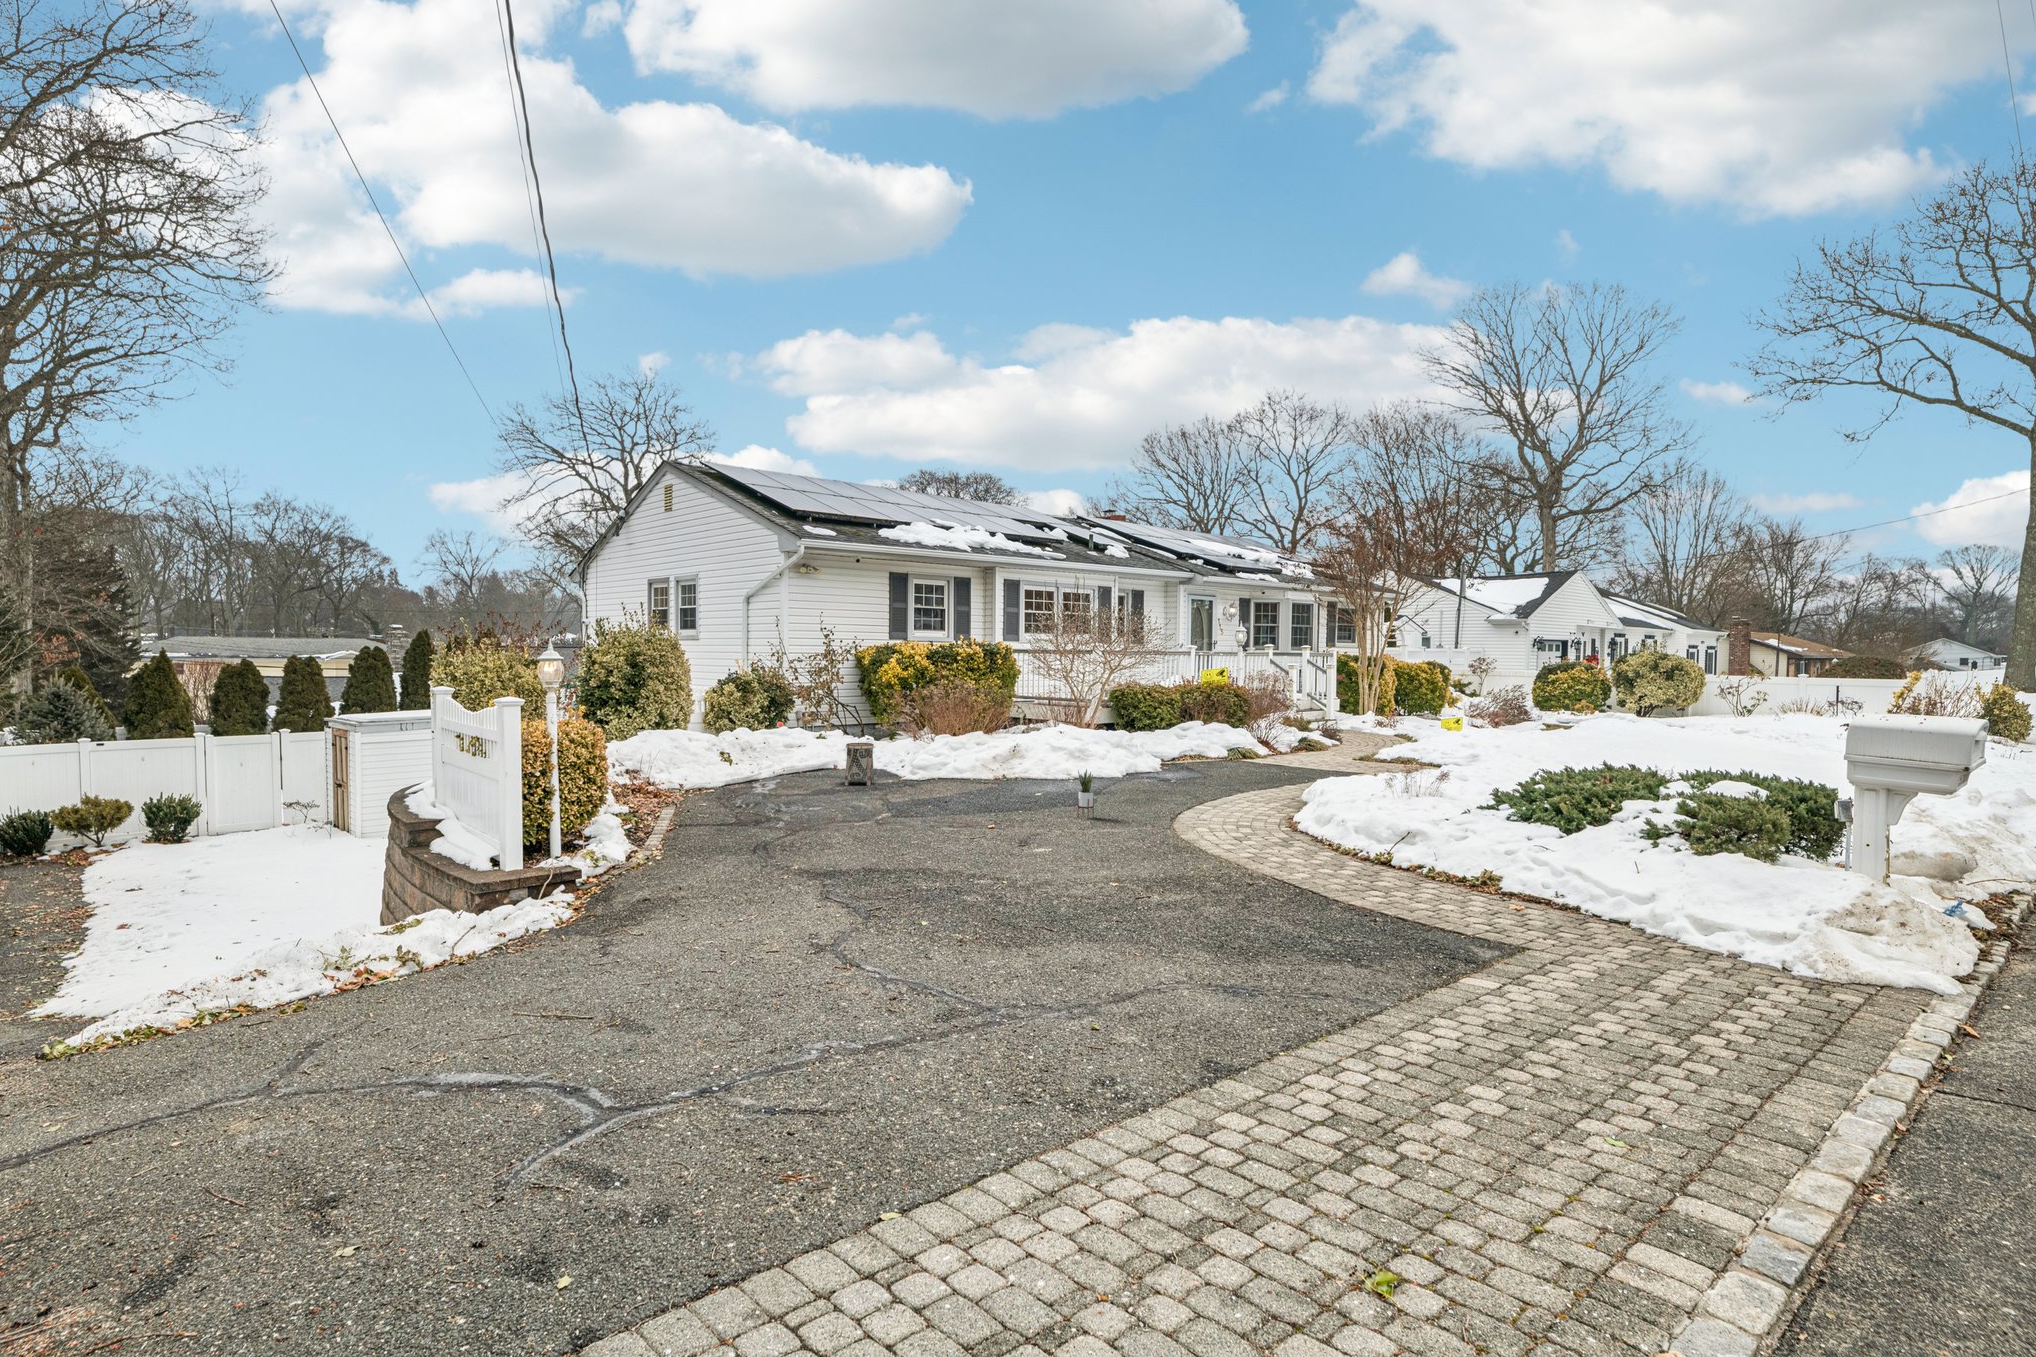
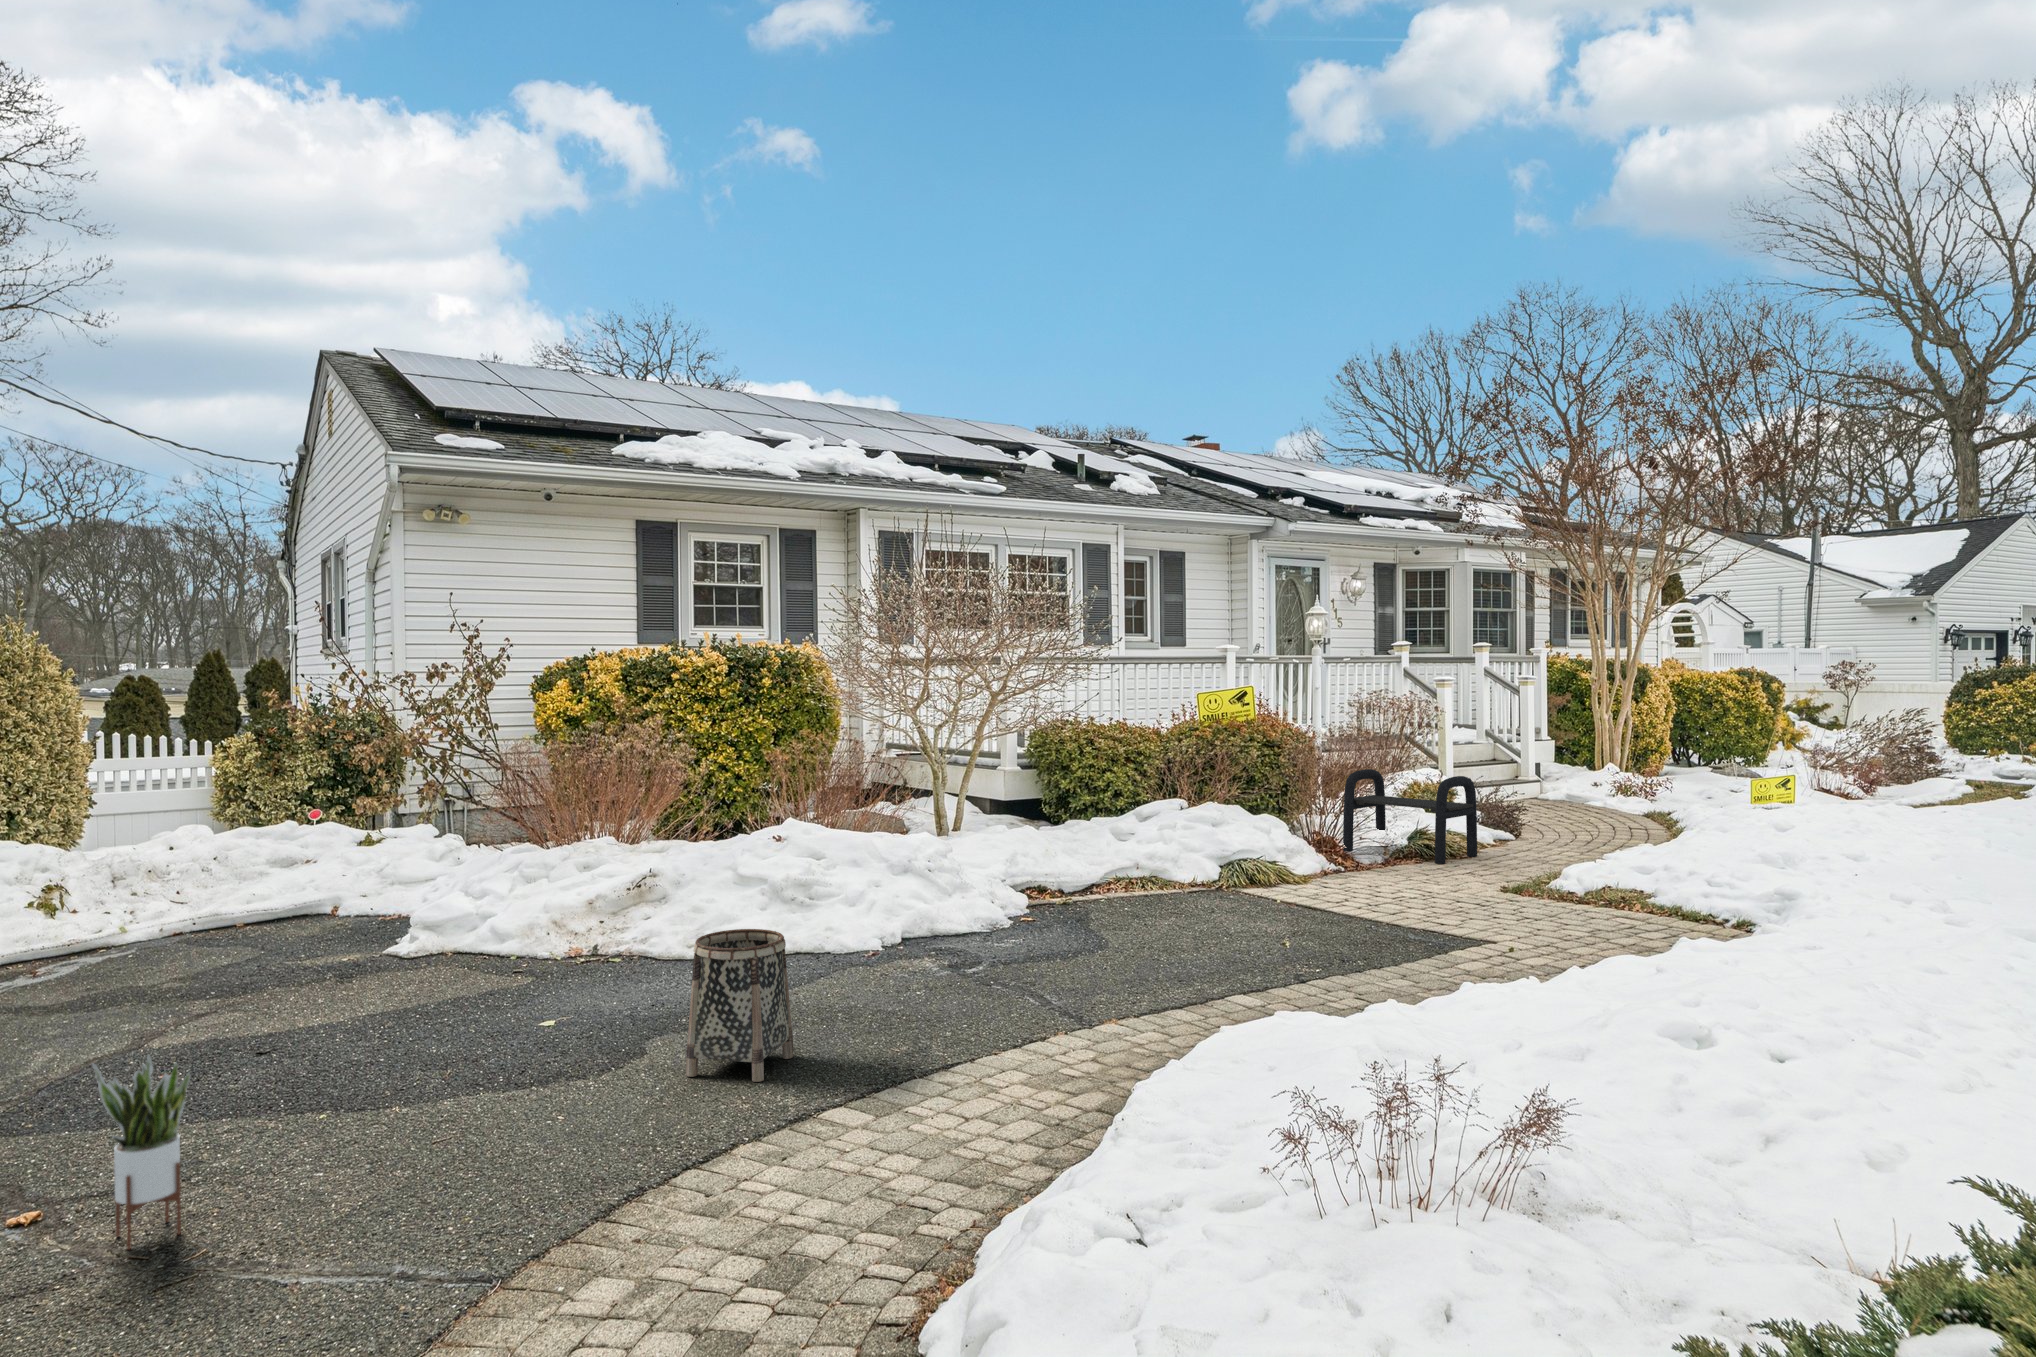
bench: none [1273,710,1335,752] -> present [1343,769,1477,864]
basket: present [845,743,874,786] -> present [686,929,794,1082]

